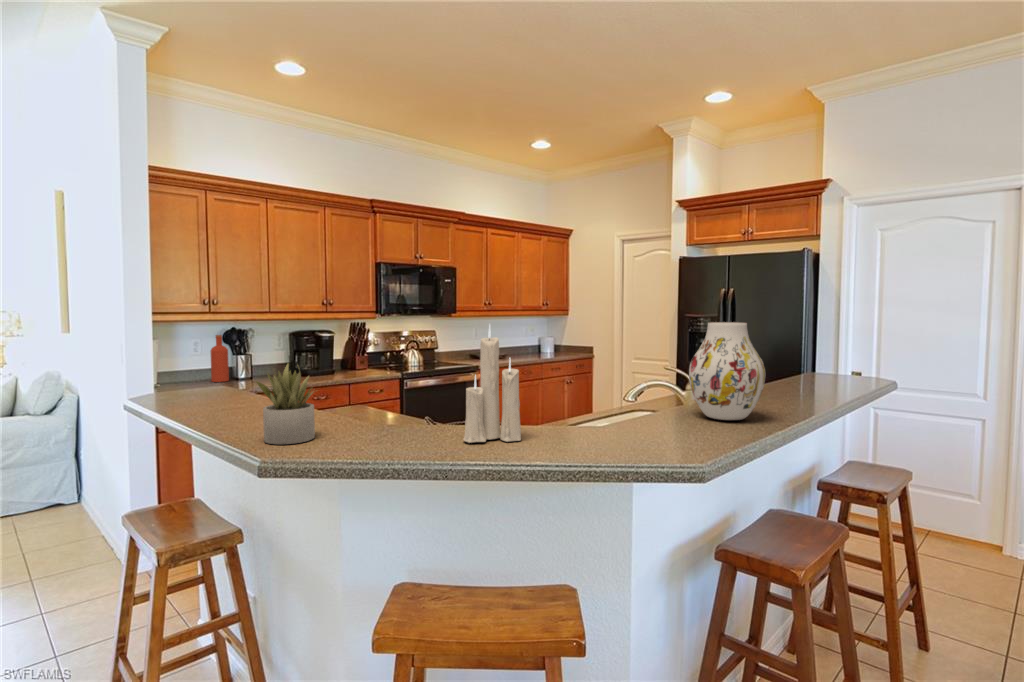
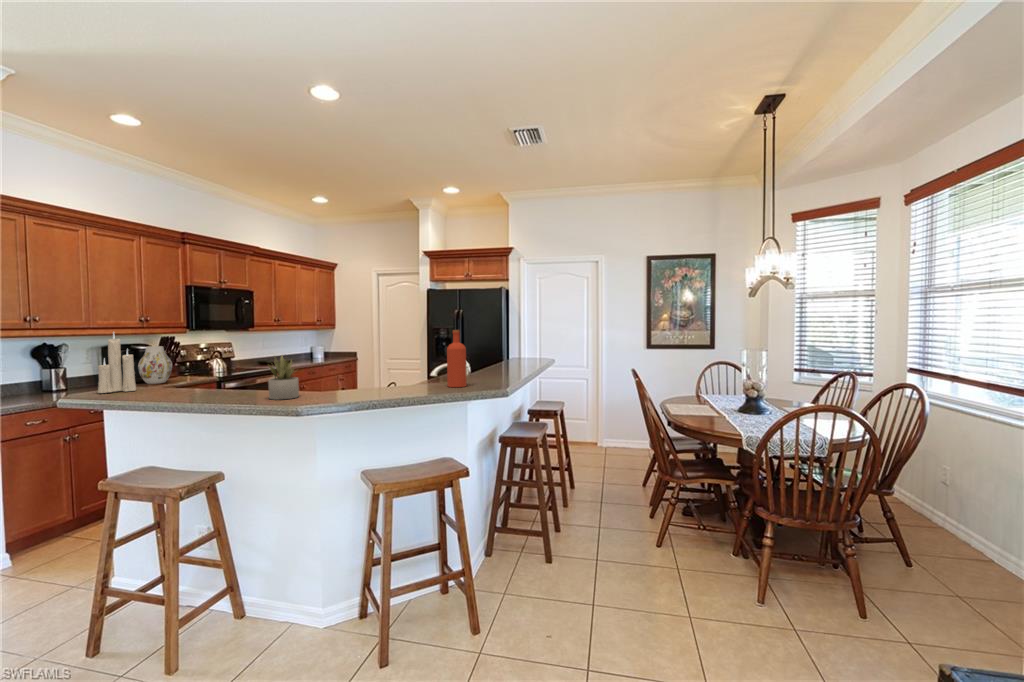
vase: present [689,322,765,420] -> present [138,346,172,384]
candle: present [463,325,521,443] -> present [98,337,136,393]
bottle: present [210,335,229,382] -> present [447,330,467,387]

